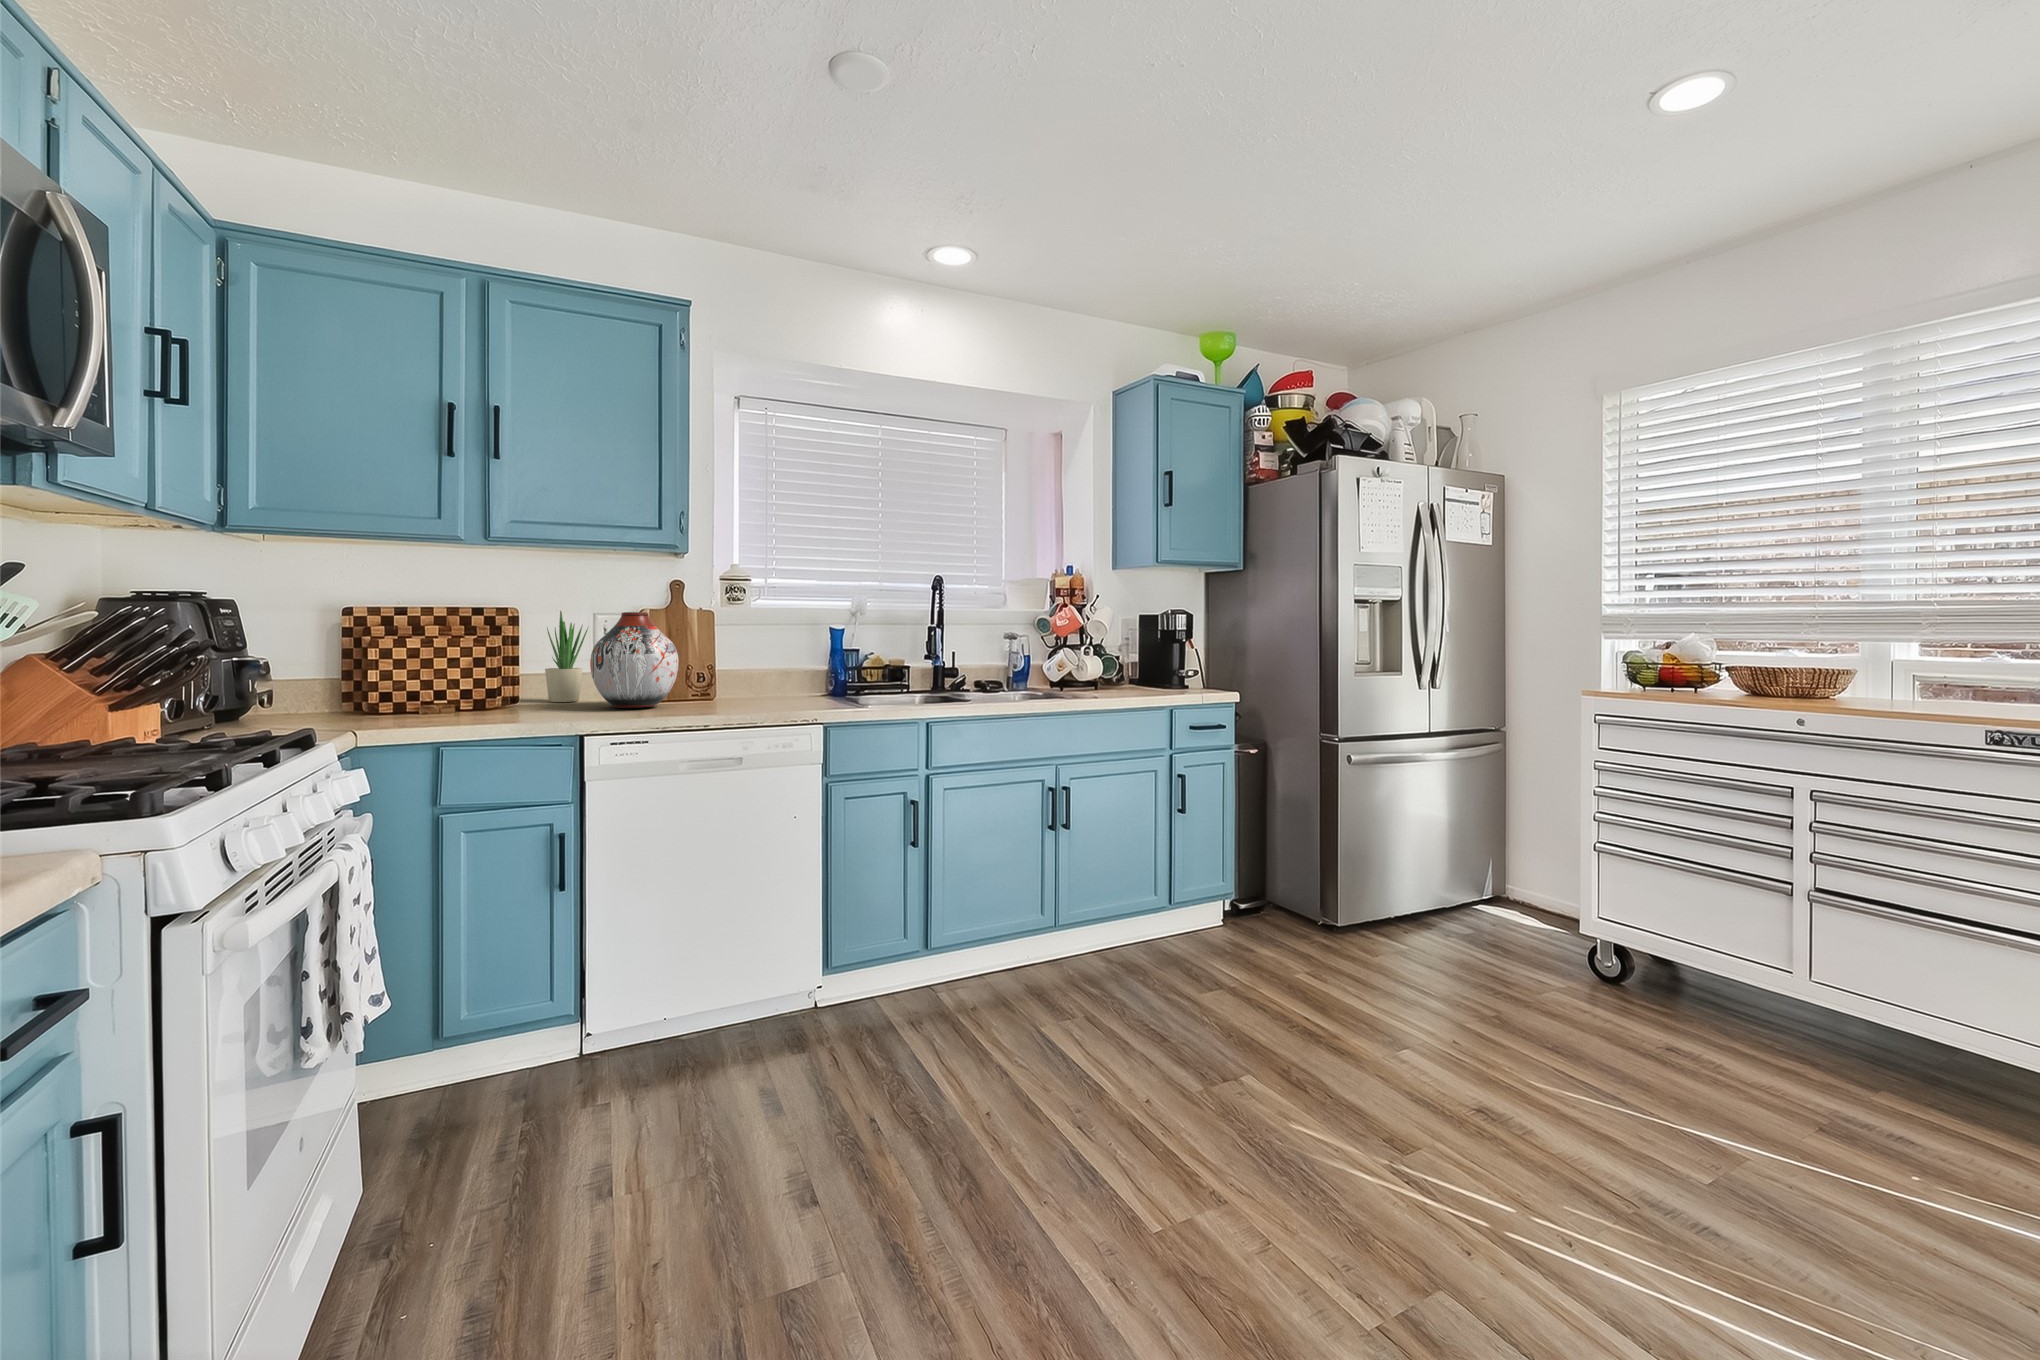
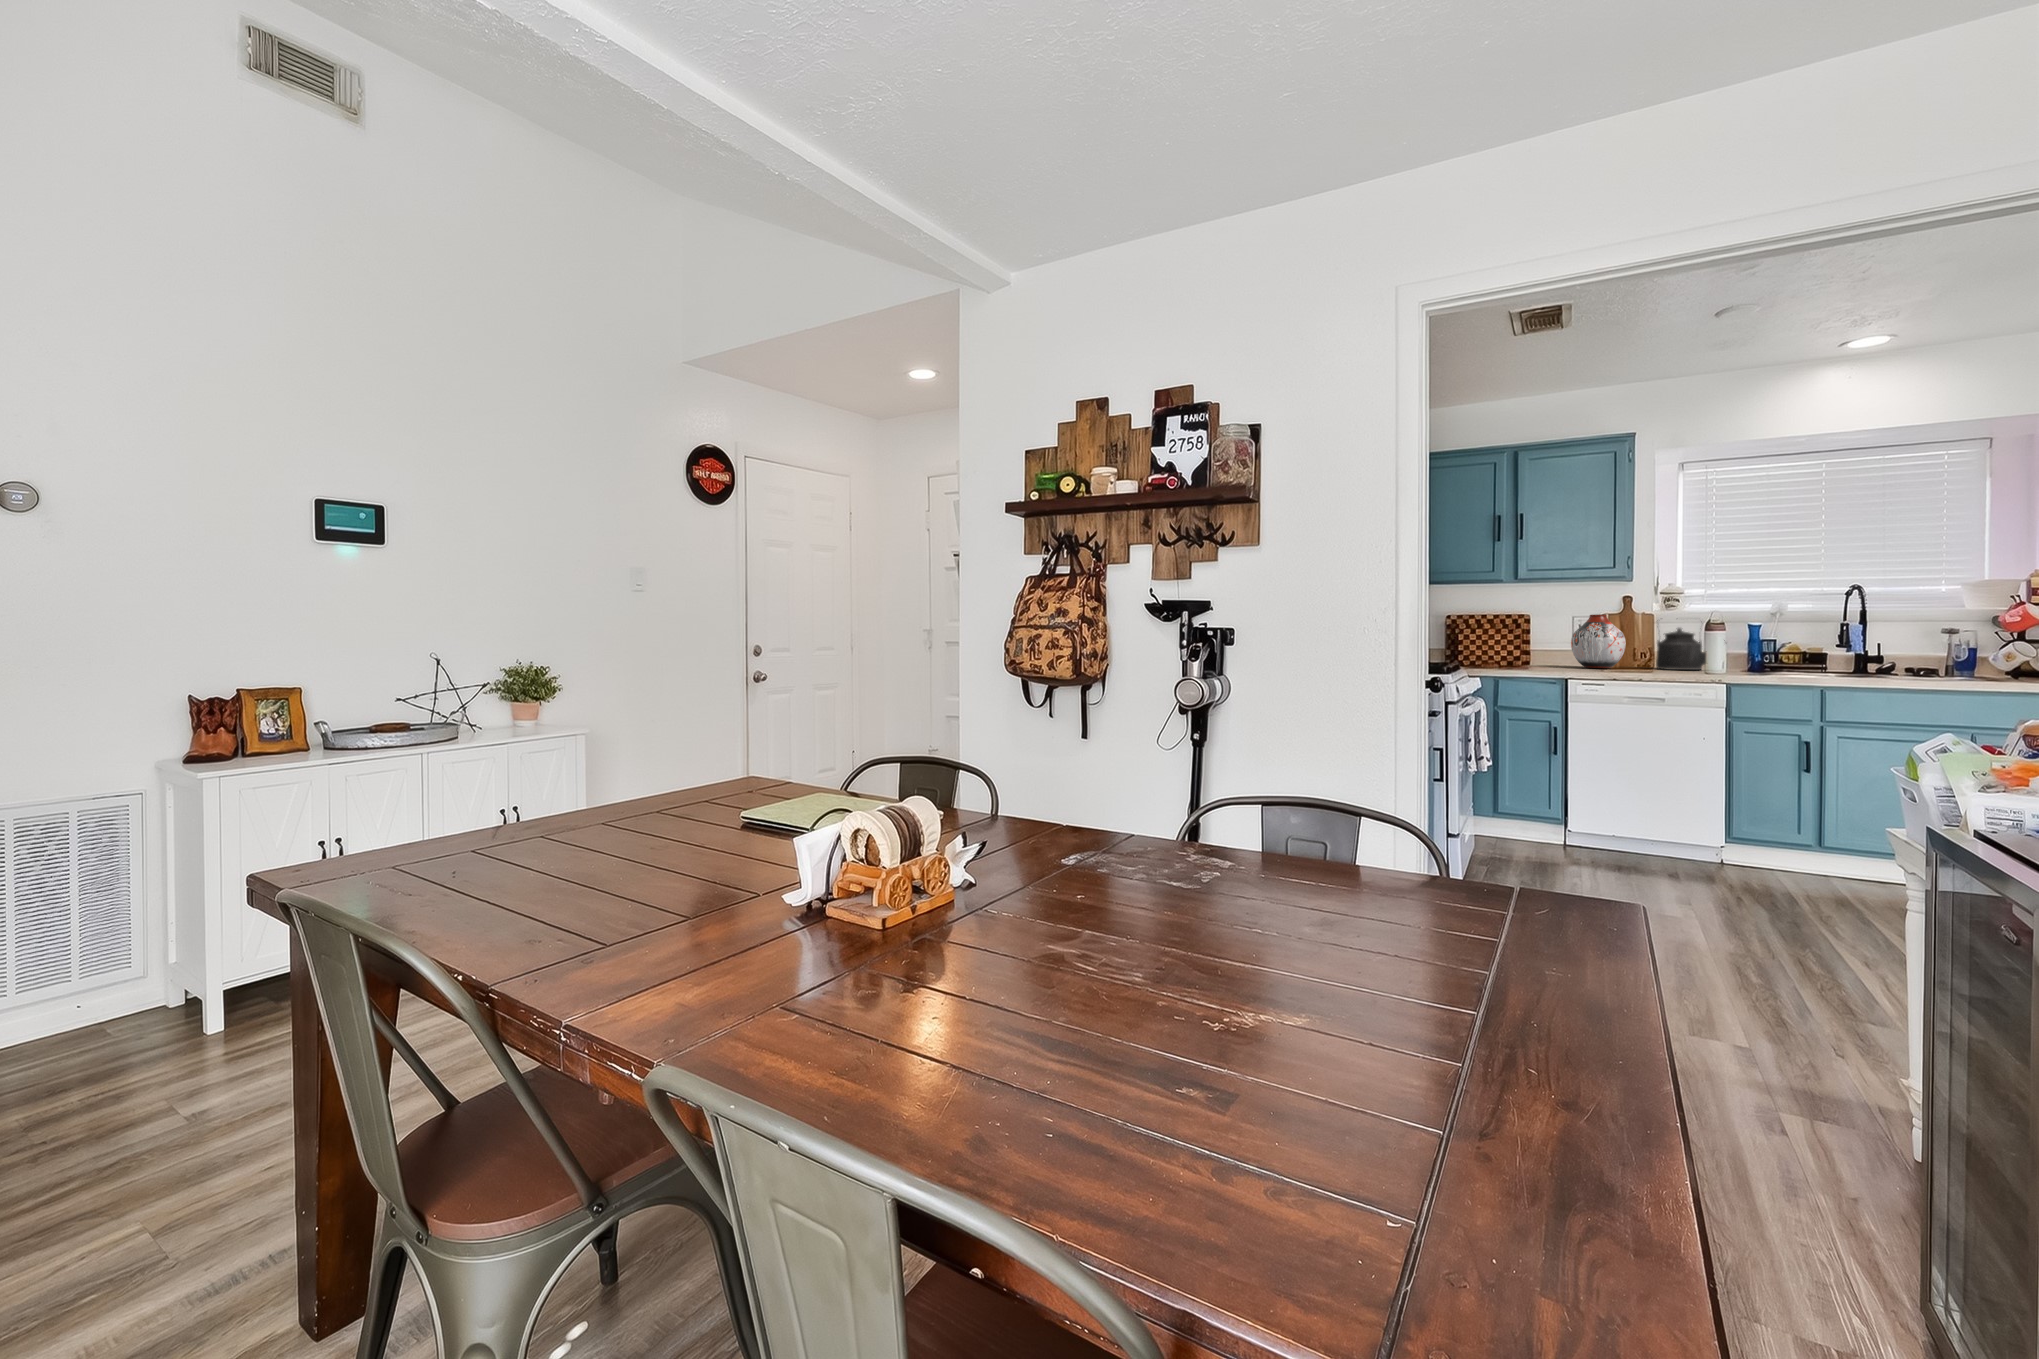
potted plant: present [545,611,588,702] -> none [1545,614,1570,665]
kettle: none [721,620,811,703] -> present [1656,628,1706,670]

